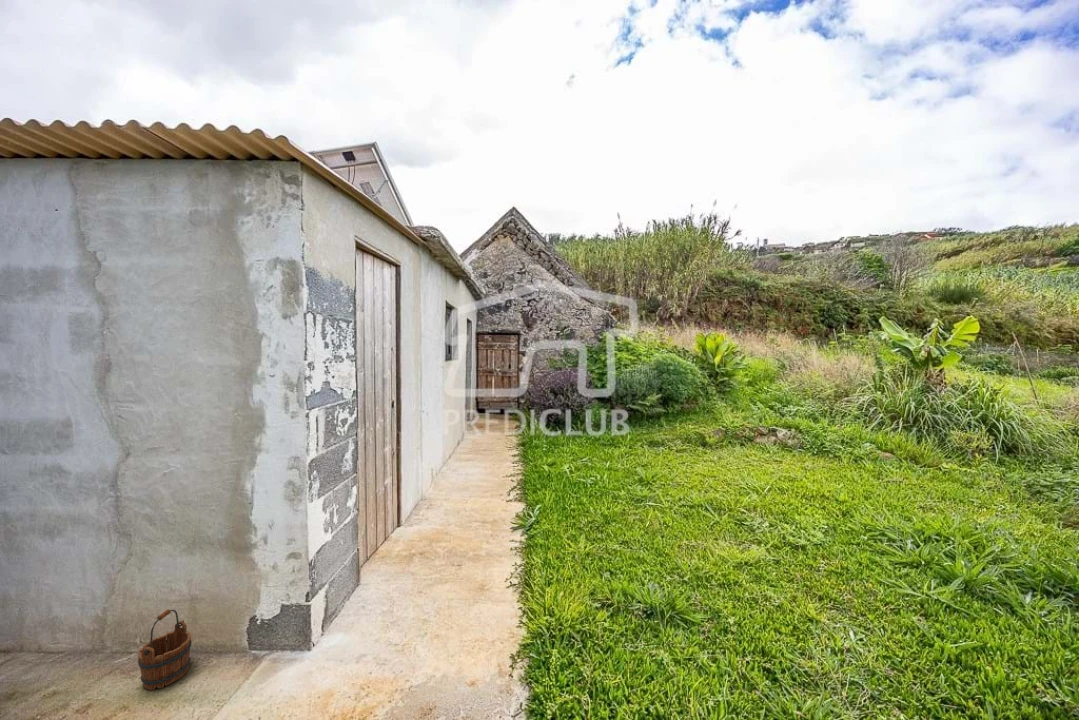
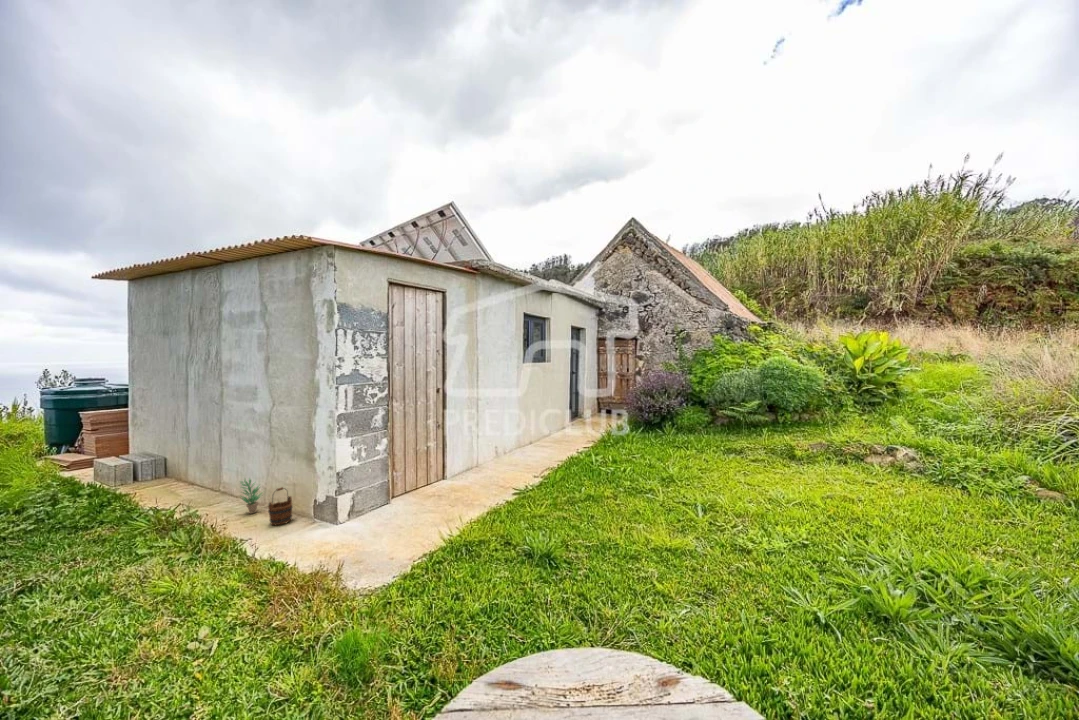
potted plant: none [32,602,97,676] -> present [241,479,261,514]

